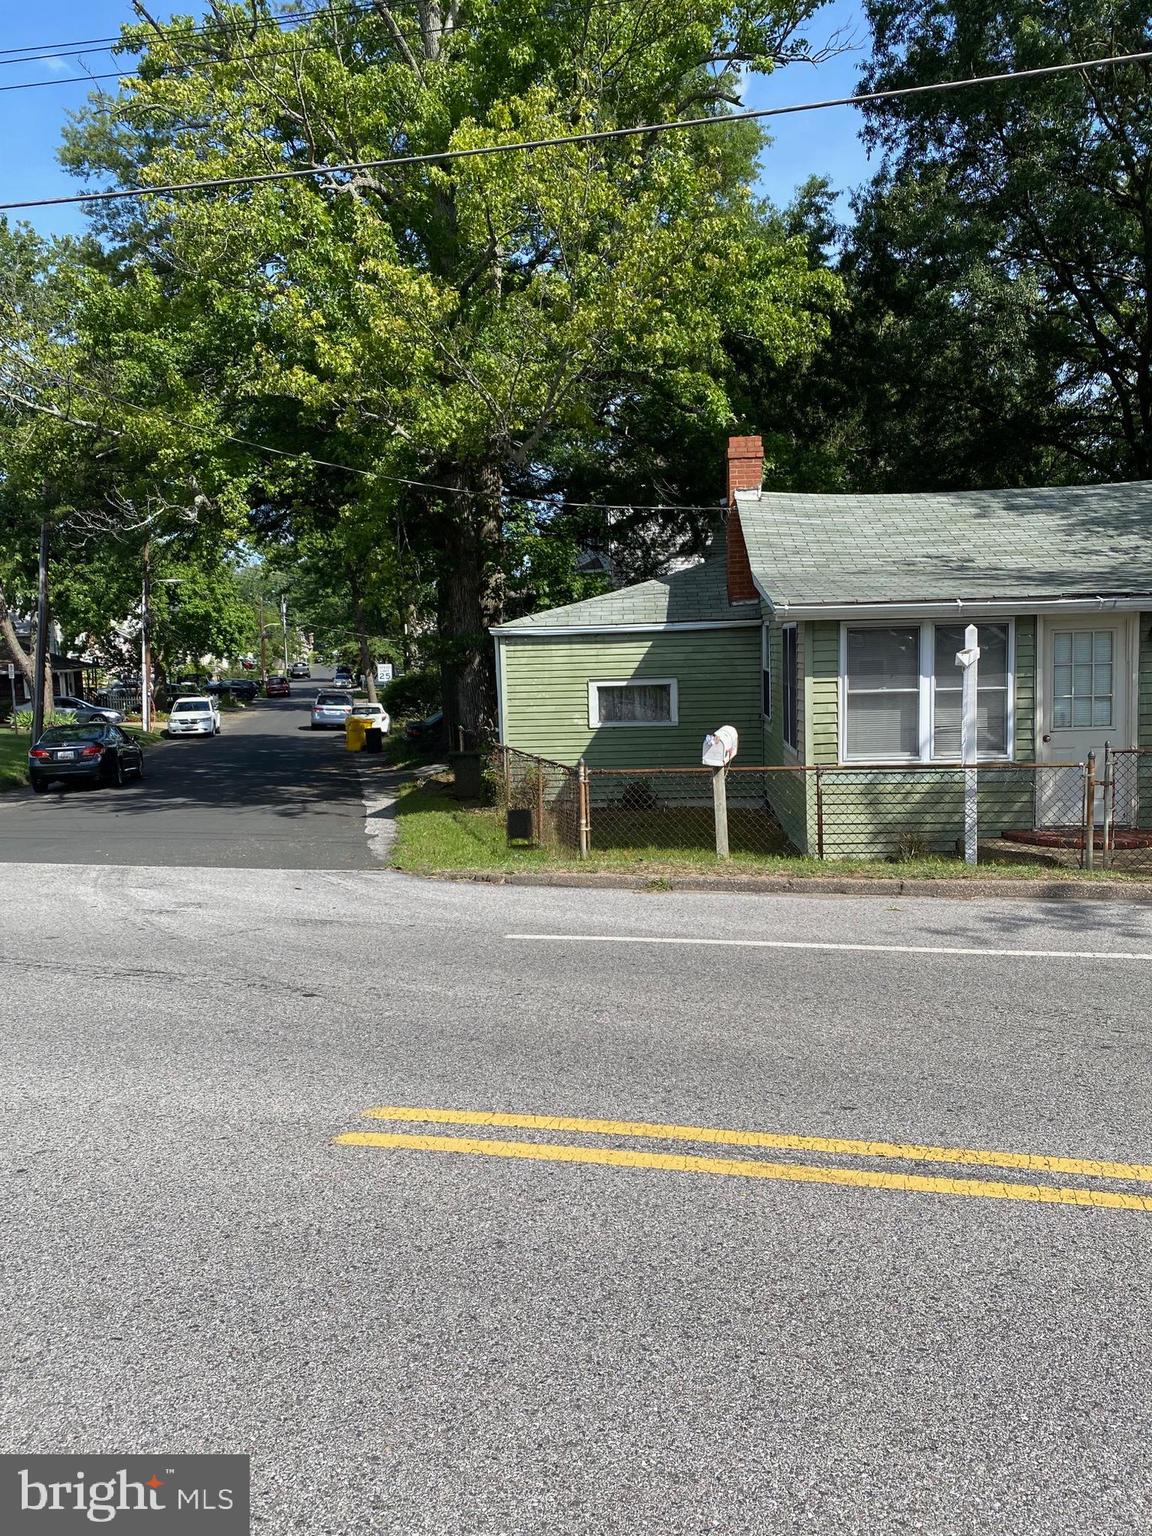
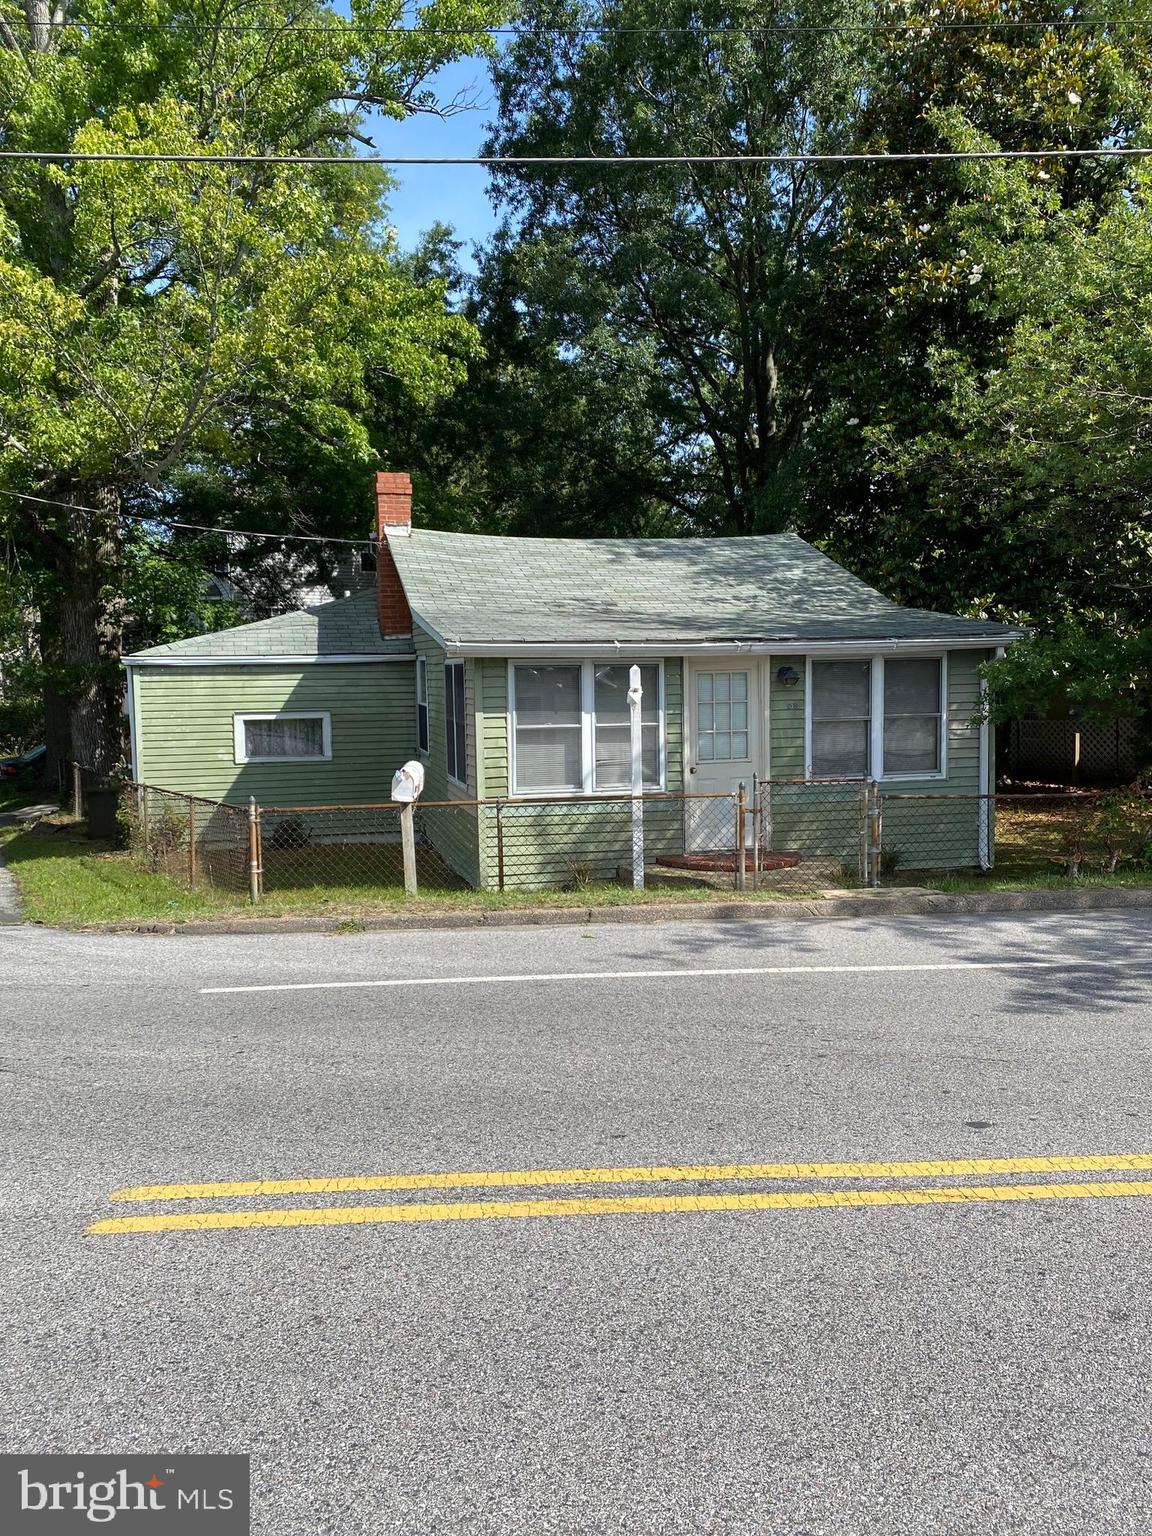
planter: present [506,809,533,846] -> none [166,848,195,889]

